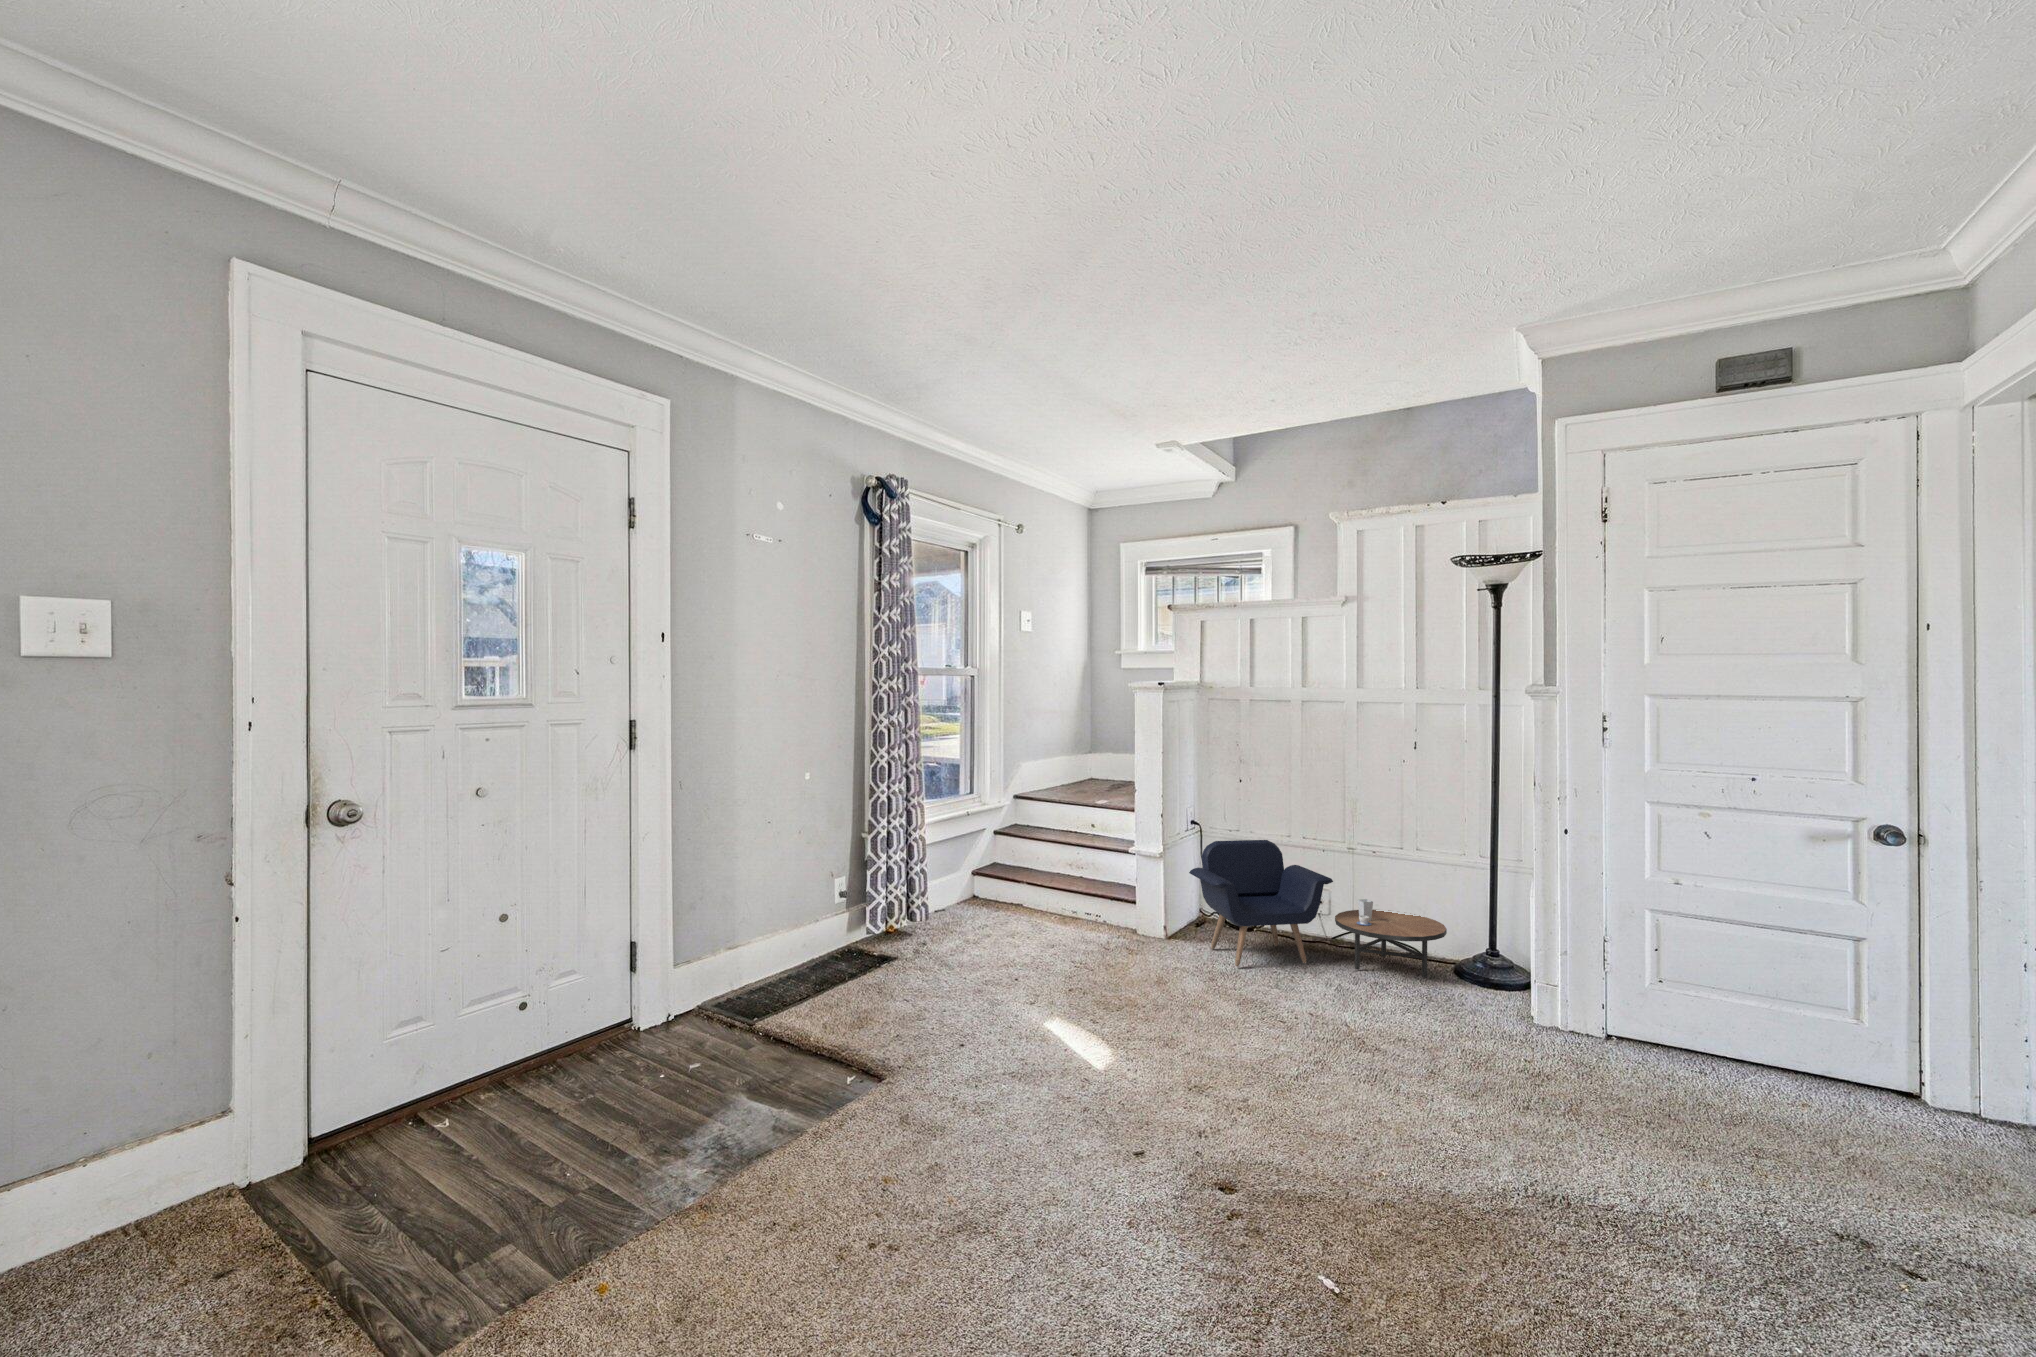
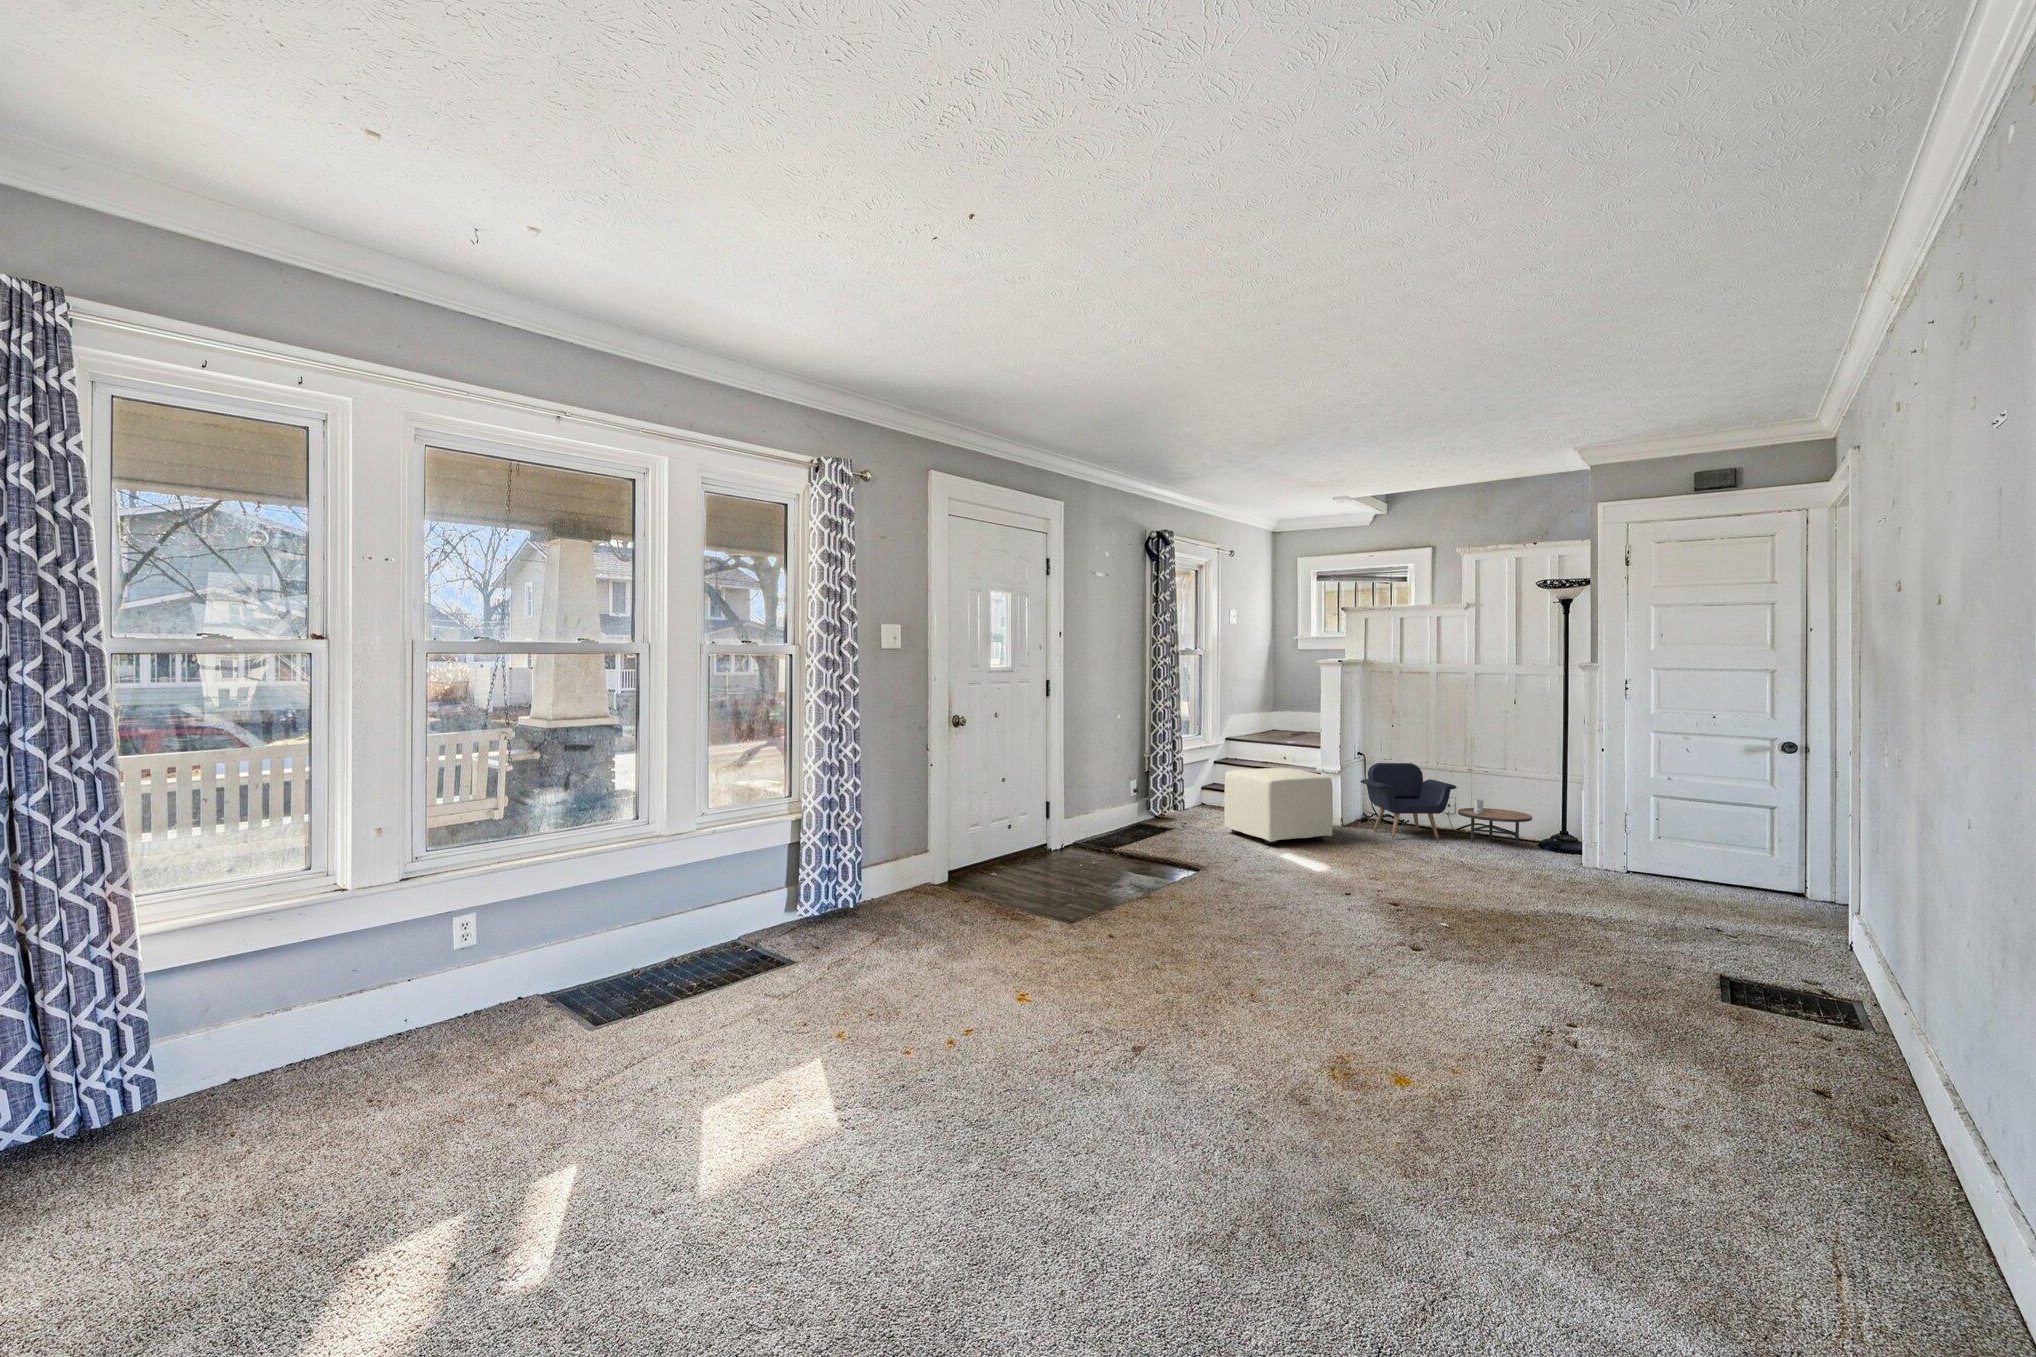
ottoman: none [976,853,1142,991] -> present [1224,768,1333,844]

